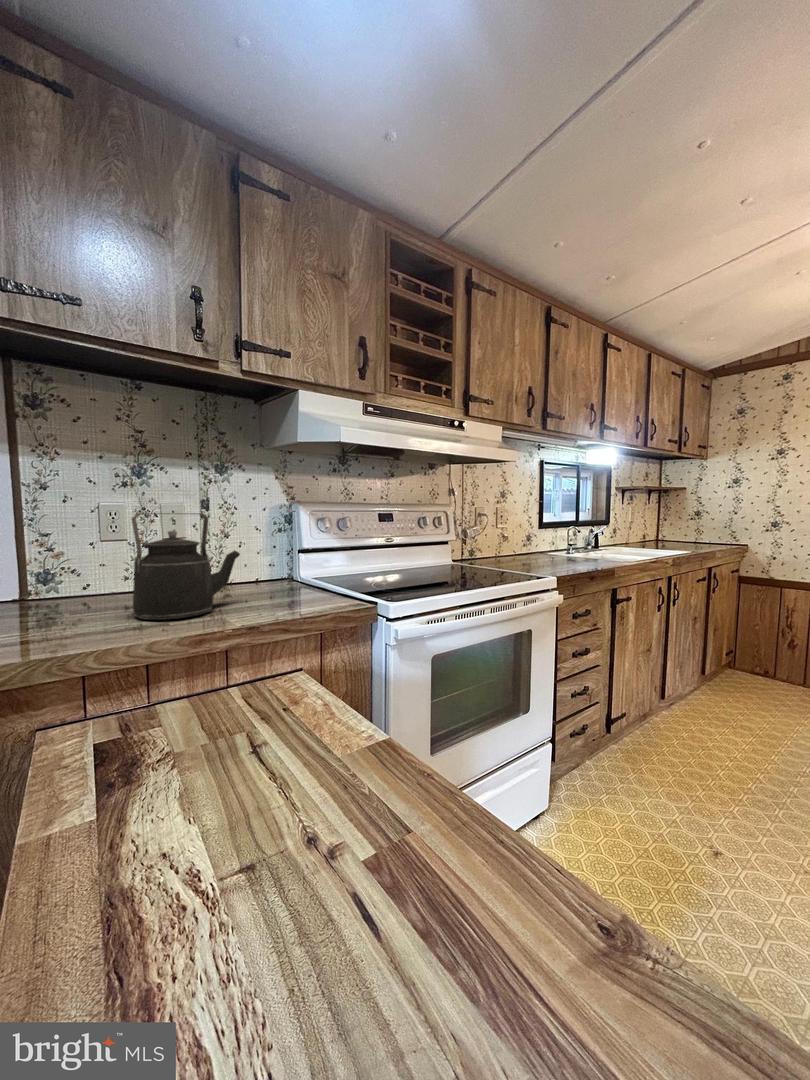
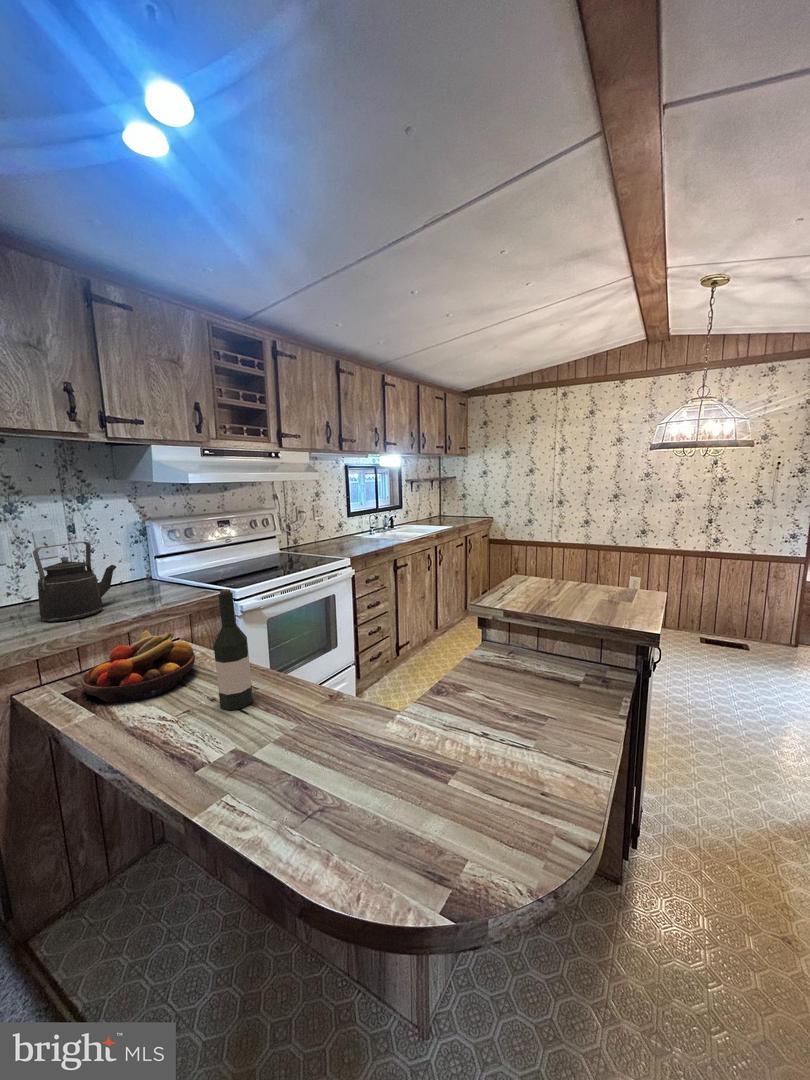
wine bottle: none [315,584,400,919] -> present [214,589,253,710]
fruit bowl: none [99,652,304,802] -> present [81,630,195,703]

